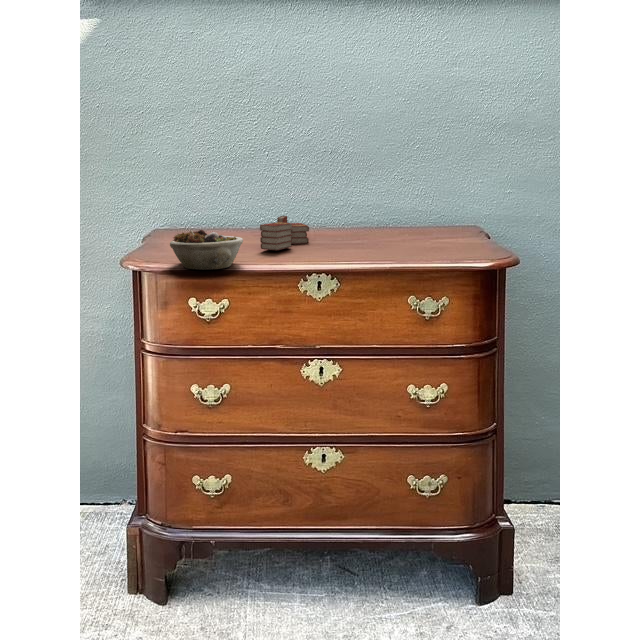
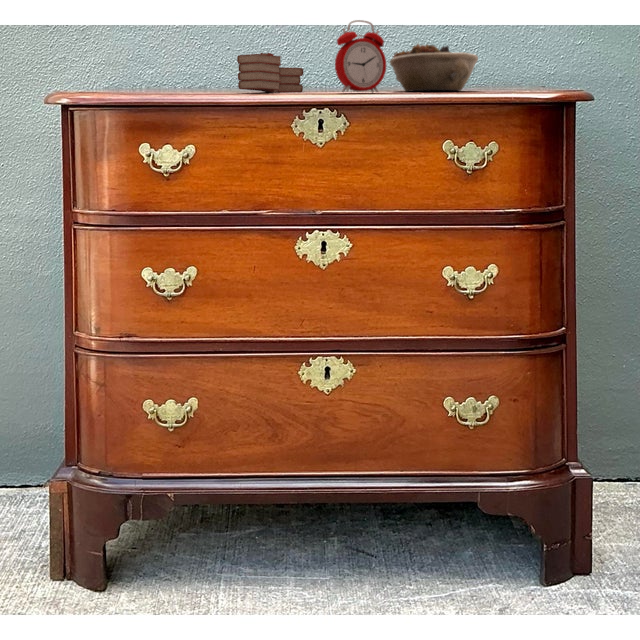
alarm clock: none [331,203,369,256] -> present [335,20,386,92]
succulent planter: present [170,230,243,270] -> present [390,44,478,91]

